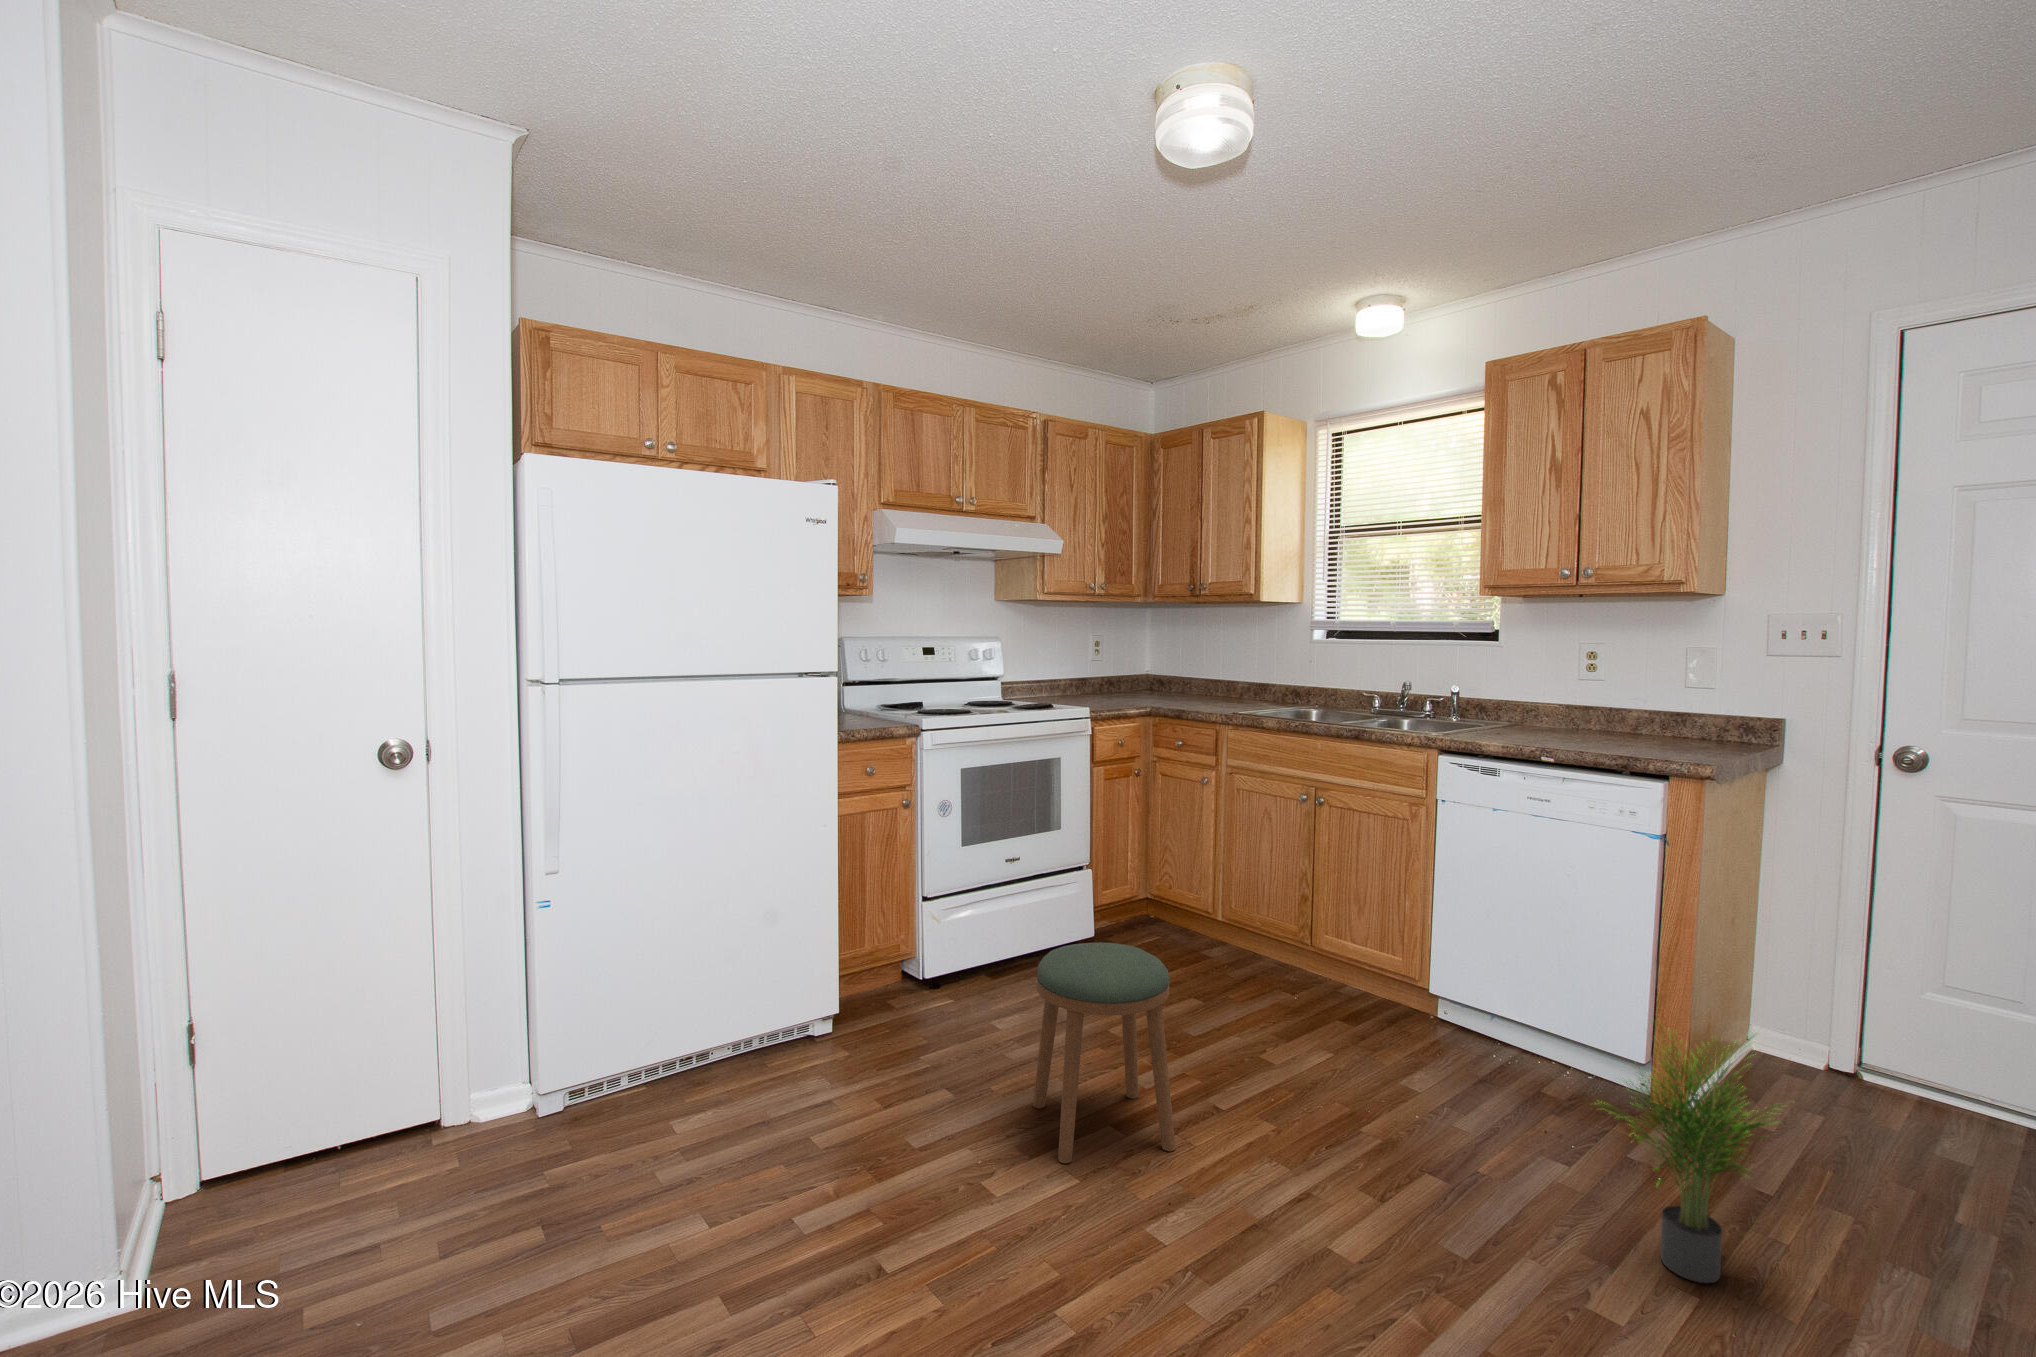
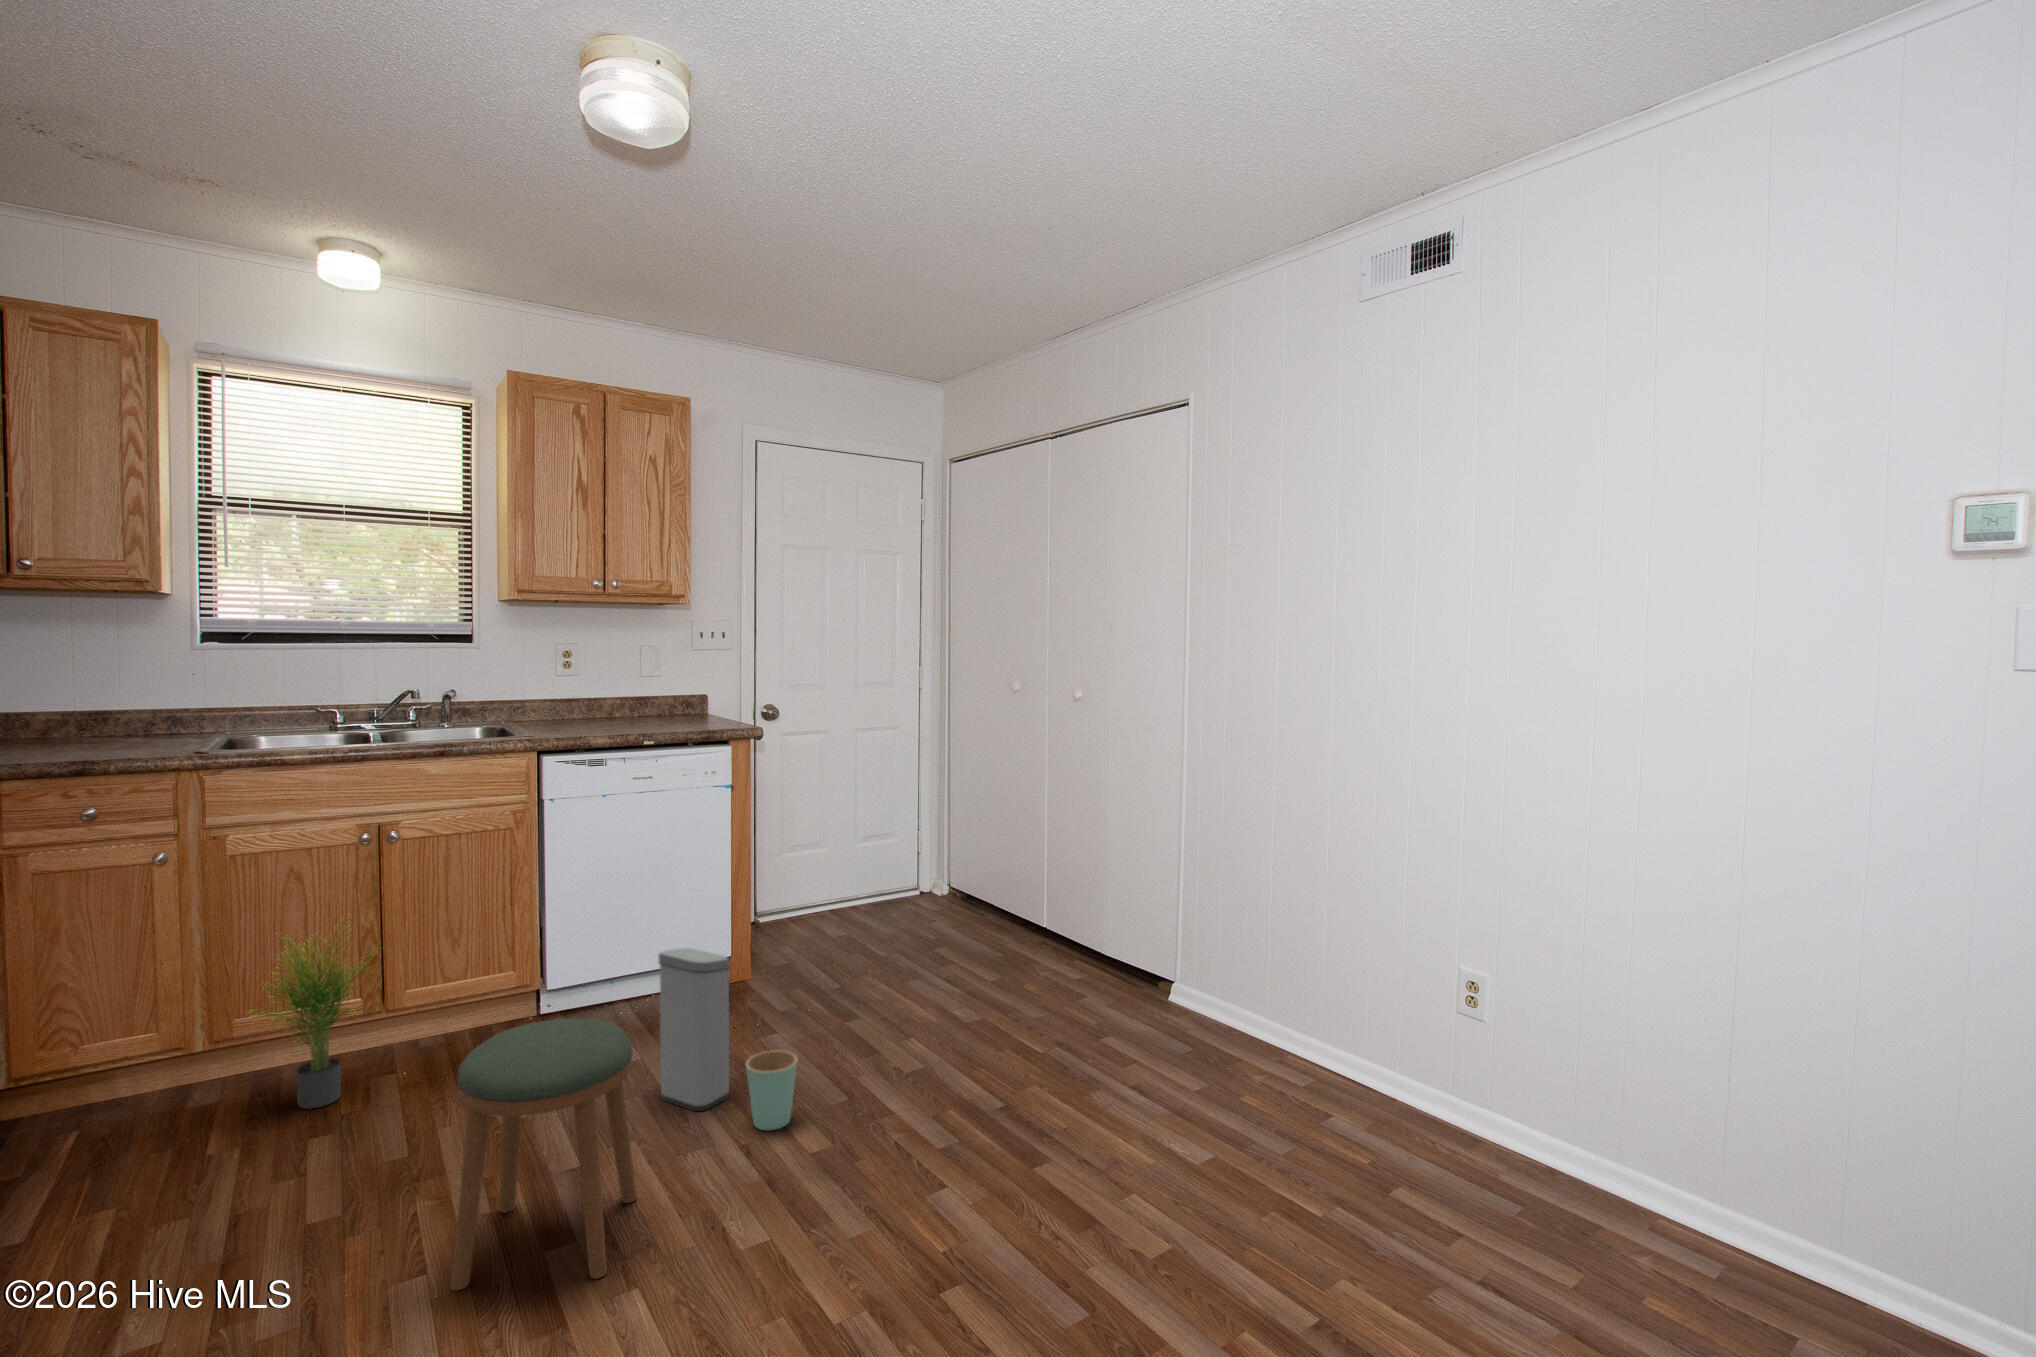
trash can: none [1324,965,1396,1215] -> present [659,948,797,1130]
potted plant: present [1603,1030,1777,1283] -> present [254,918,378,1109]

